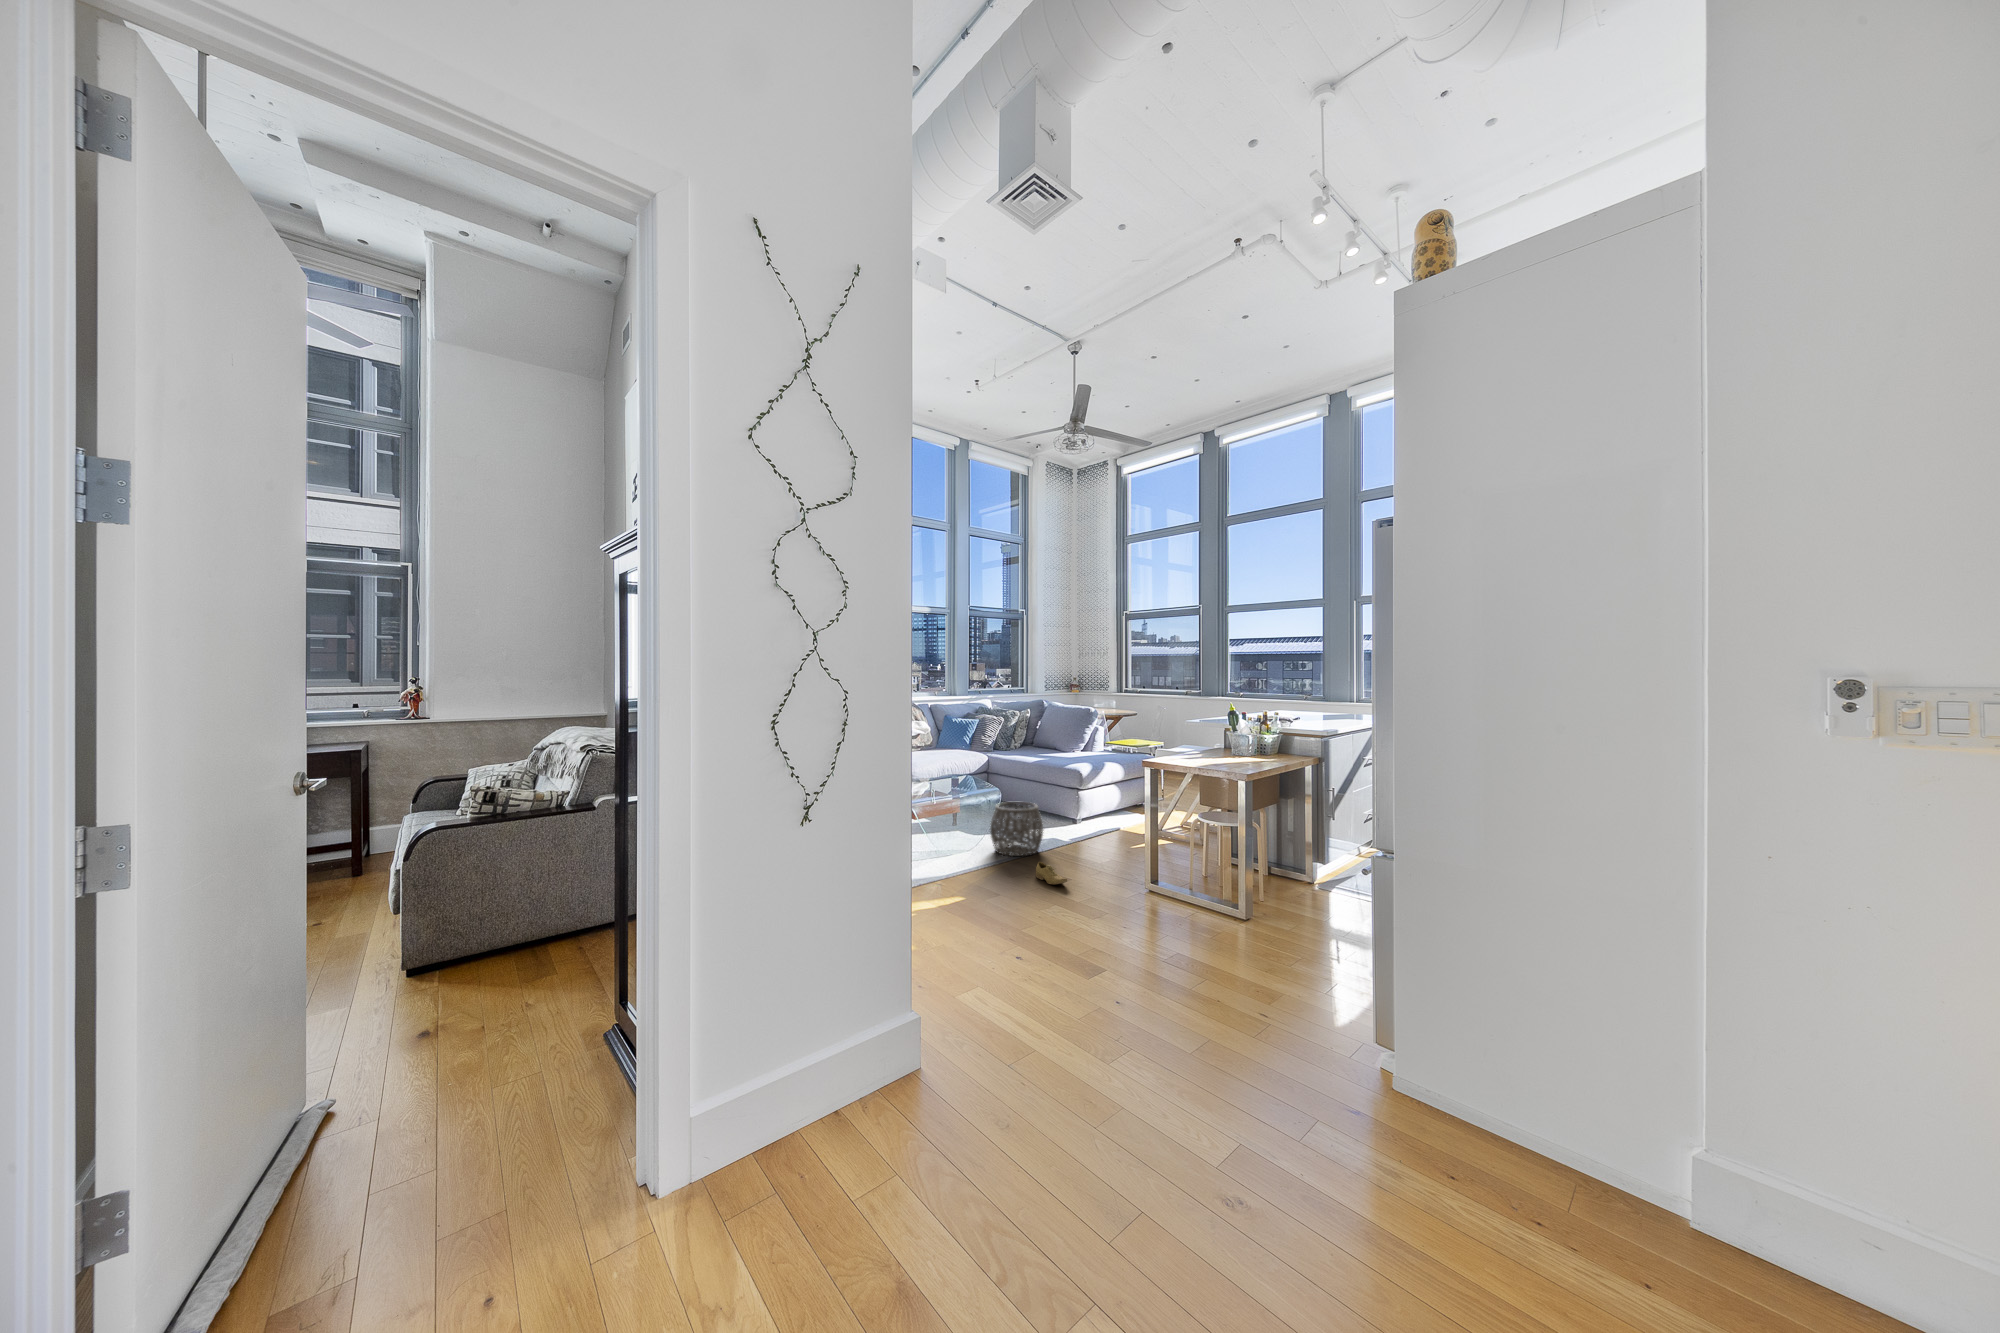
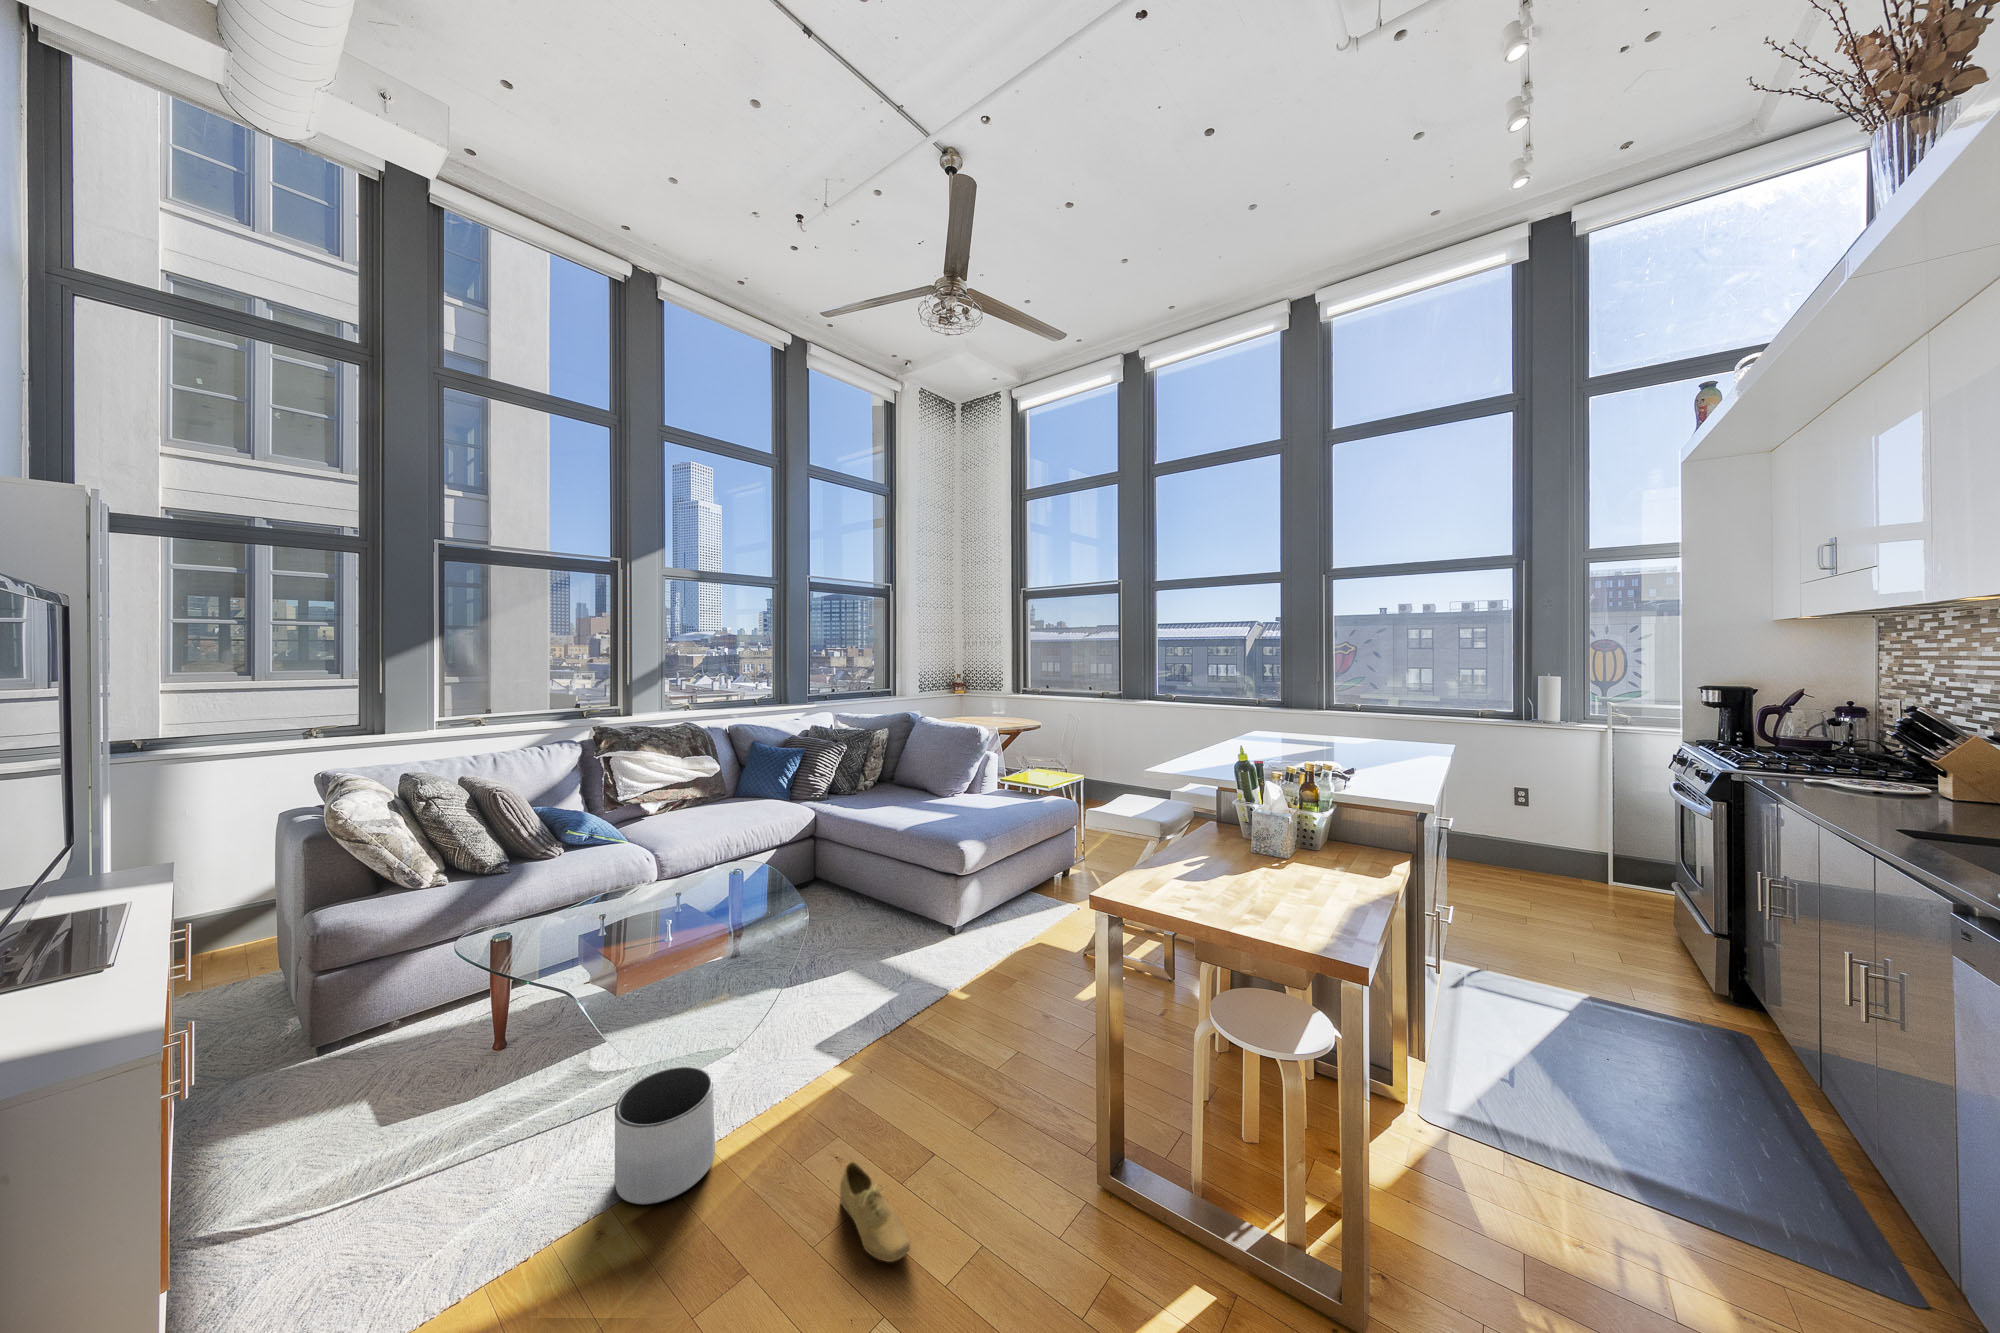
woven basket: present [990,802,1043,856] -> none [767,949,880,1086]
planter: none [941,831,979,873] -> present [615,1067,715,1205]

